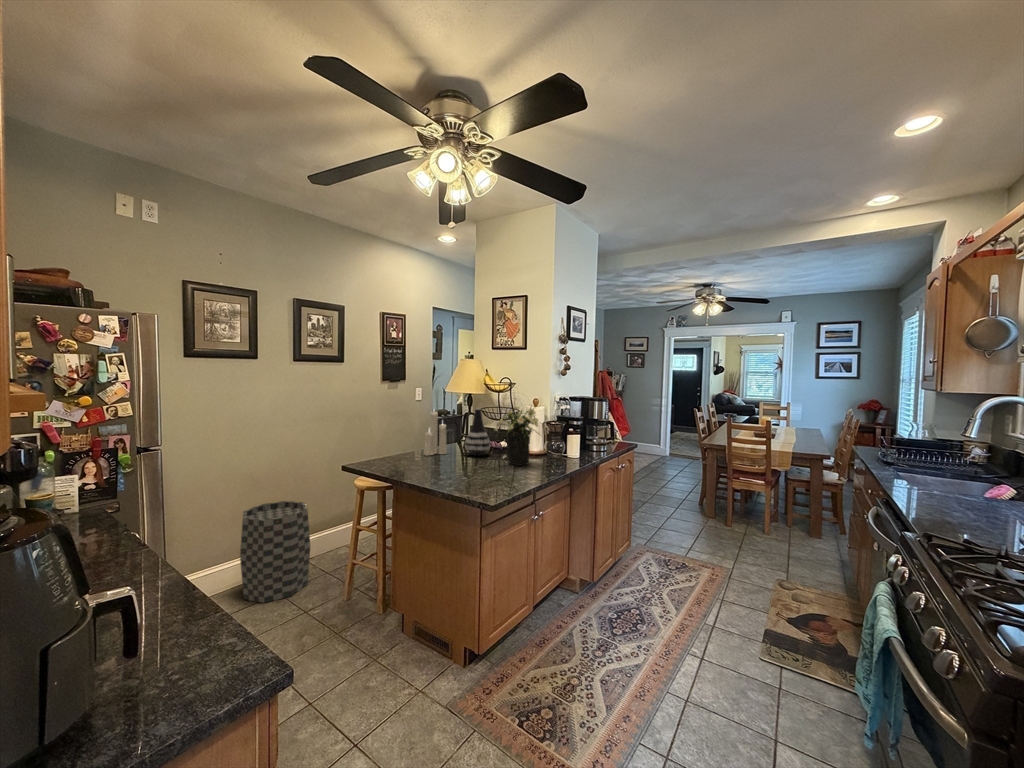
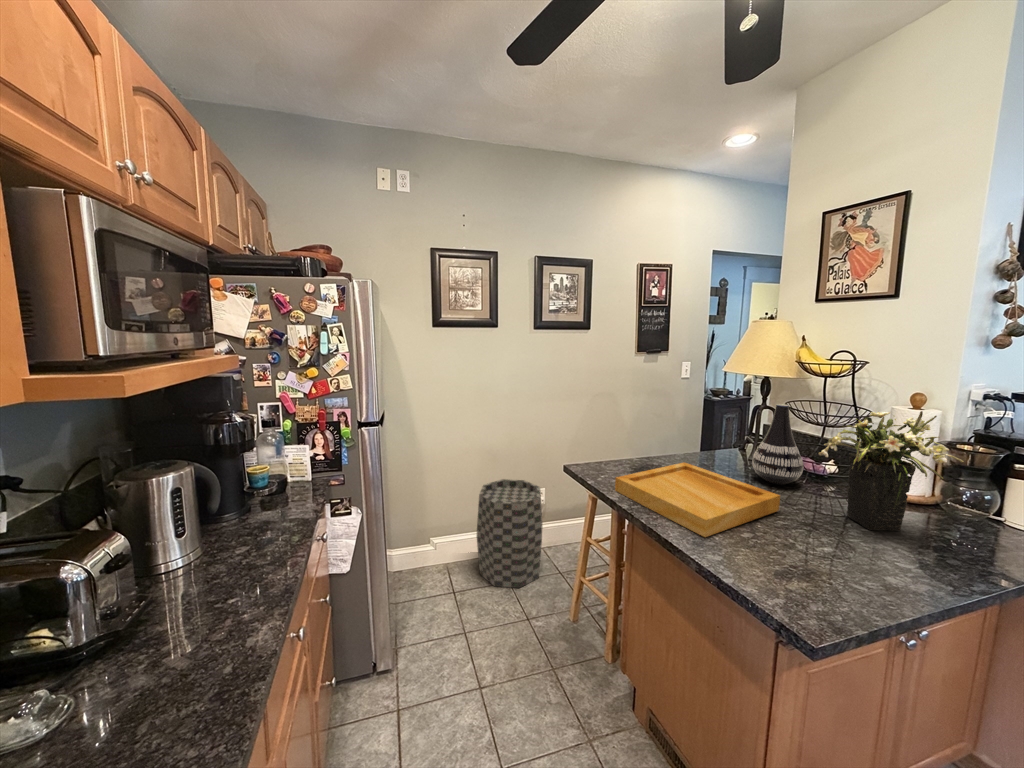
candle: present [424,411,447,455] -> none [680,389,720,469]
tray: none [387,451,479,480] -> present [615,462,780,537]

